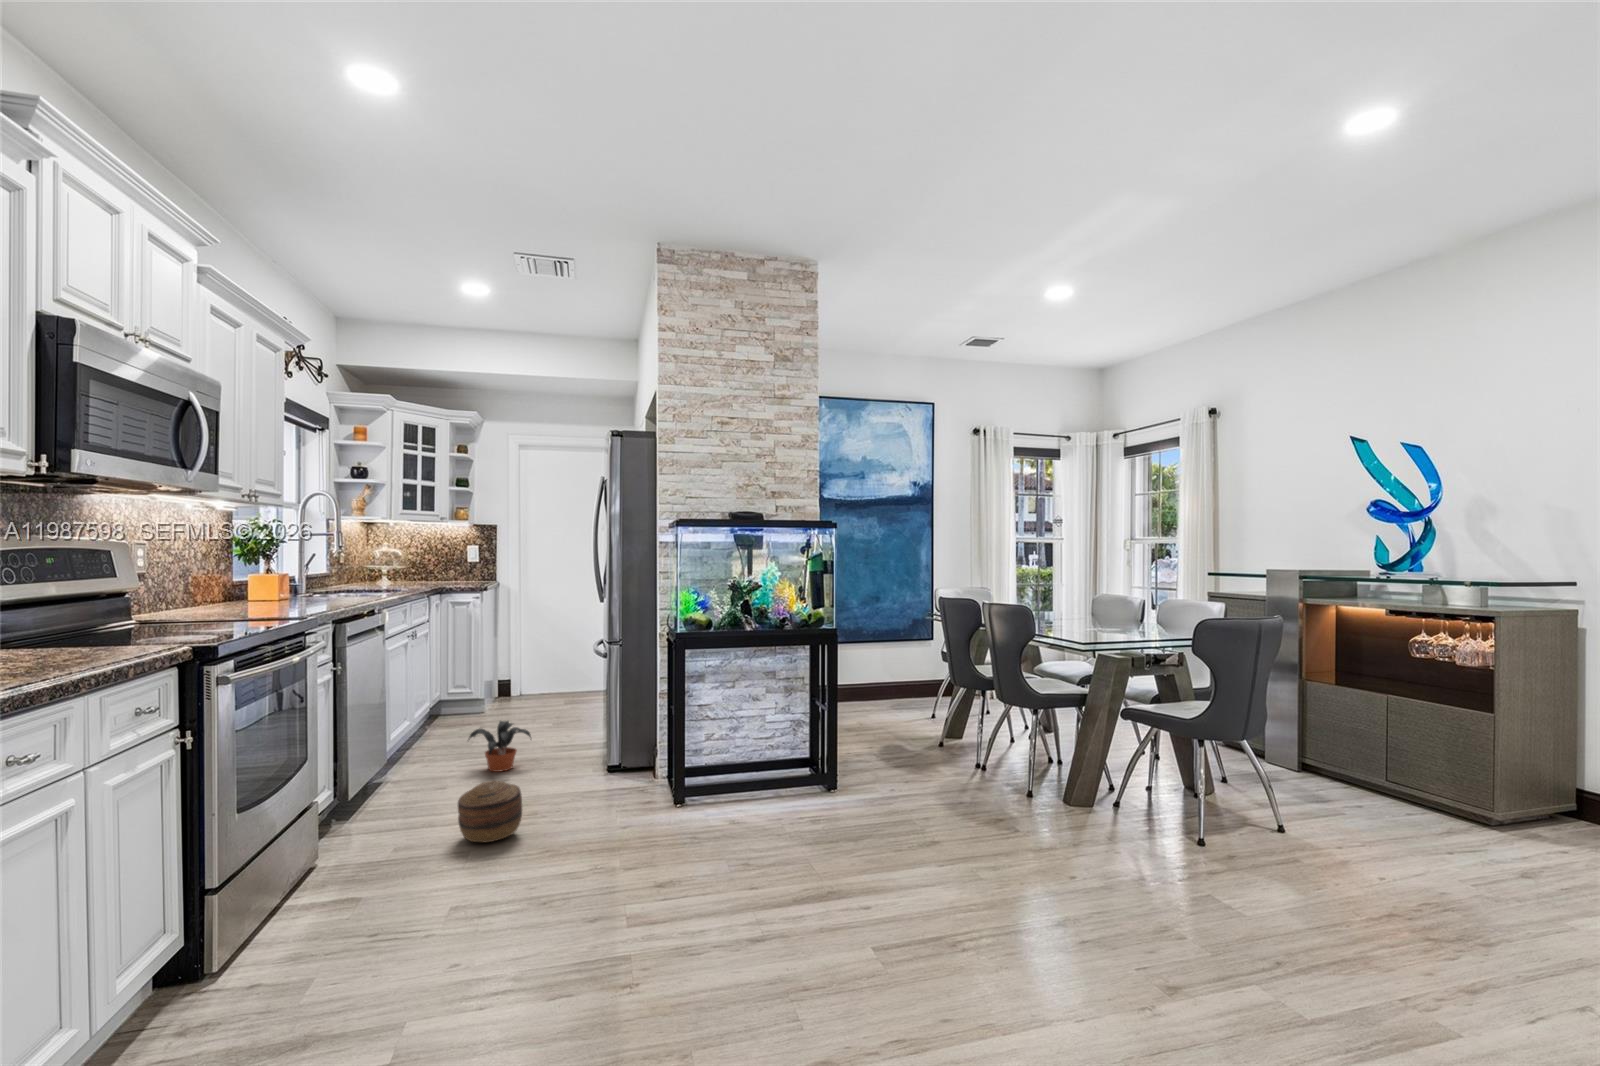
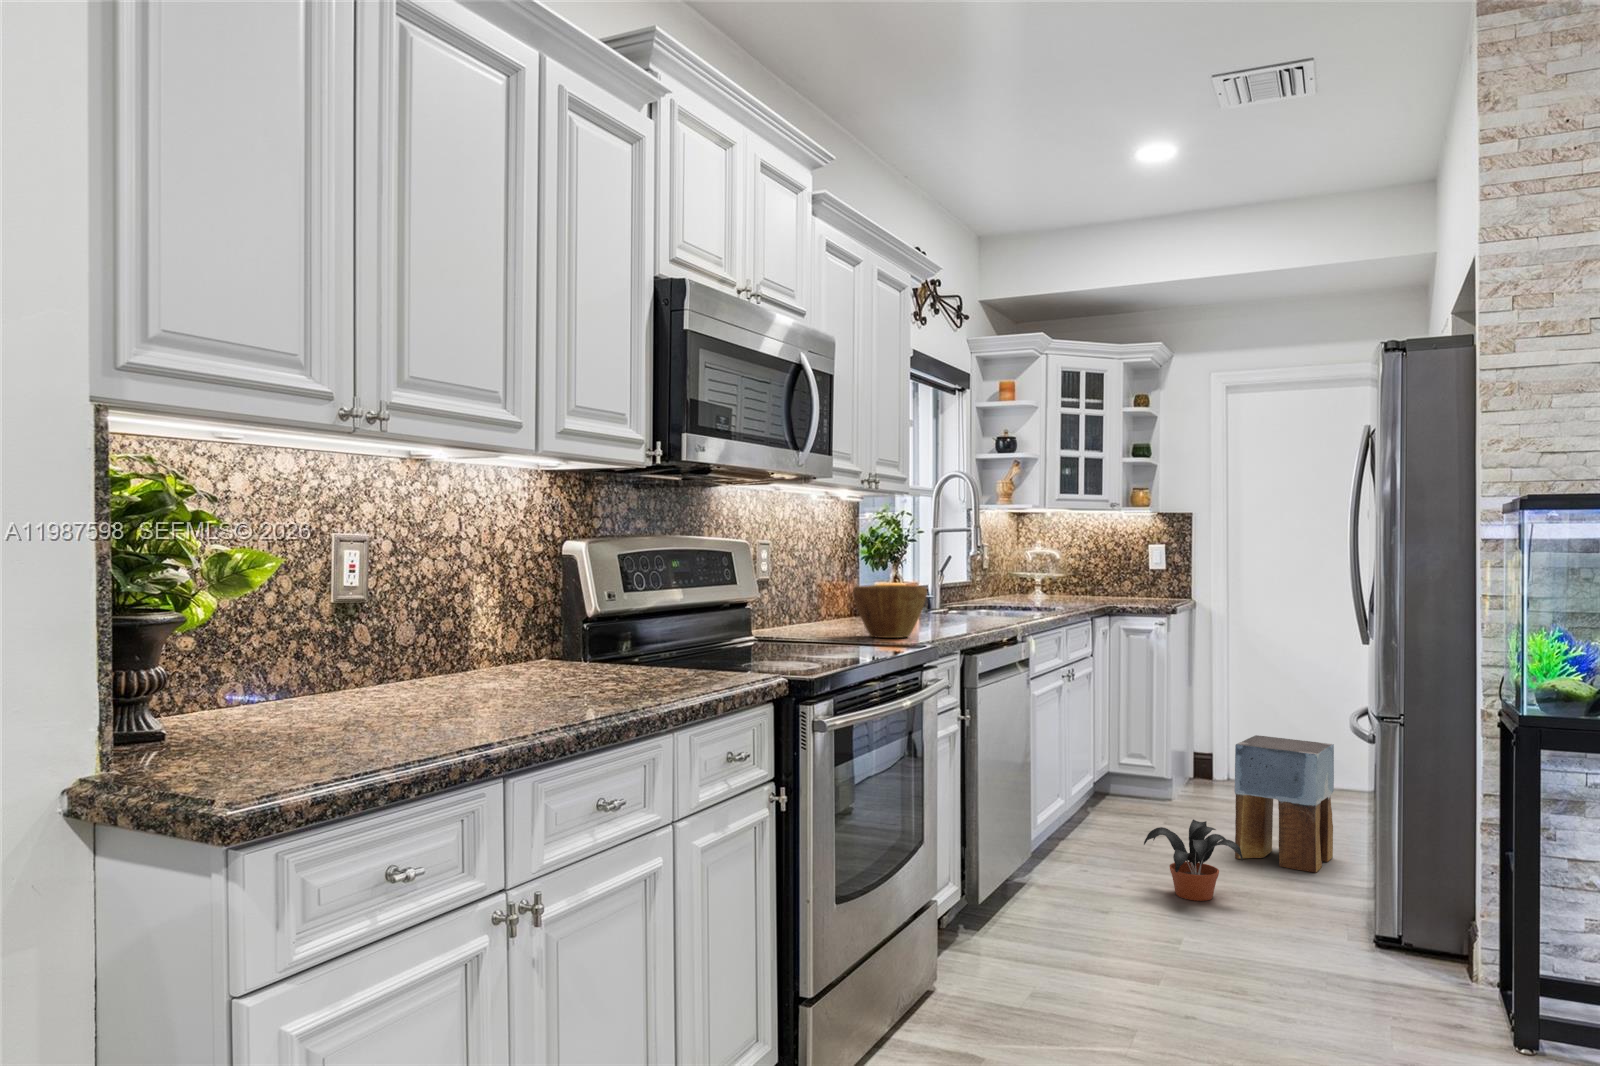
bowl: none [237,575,305,615] -> present [853,585,927,638]
stool: none [526,664,584,742] -> present [1235,735,1334,873]
basket: present [458,781,522,842] -> none [1124,922,1225,1021]

